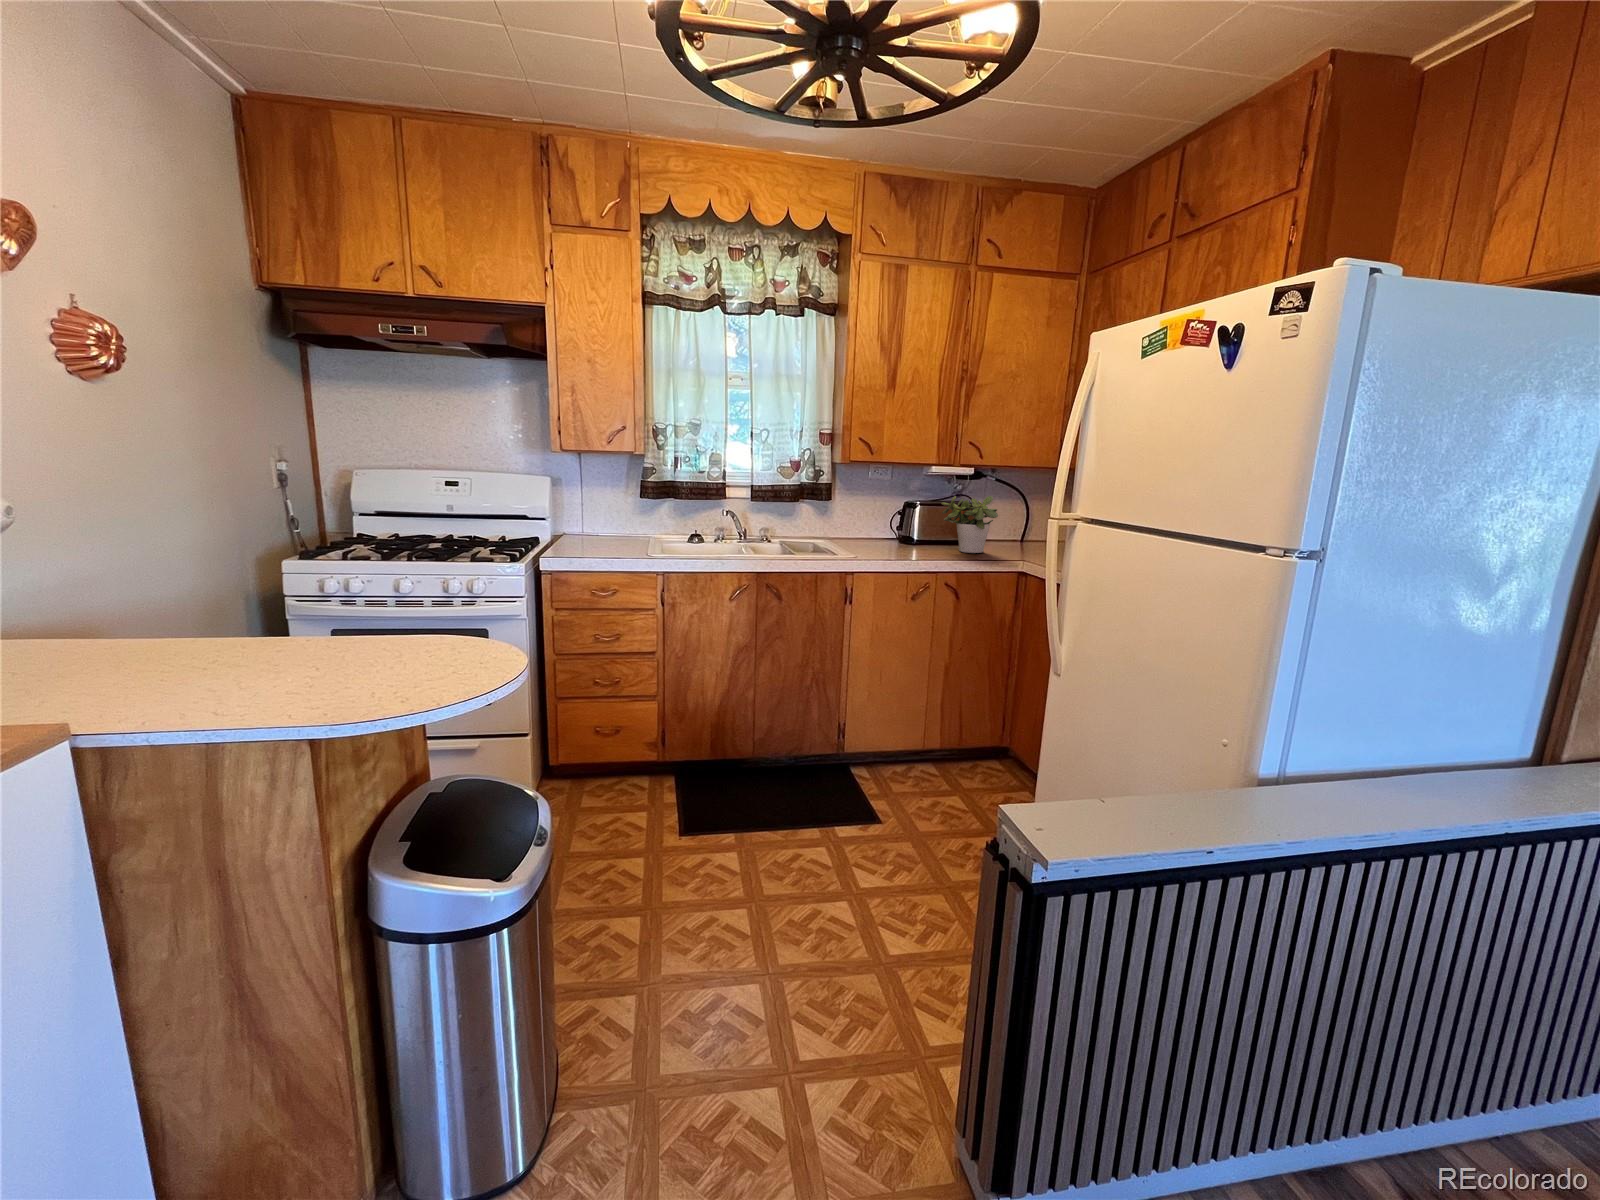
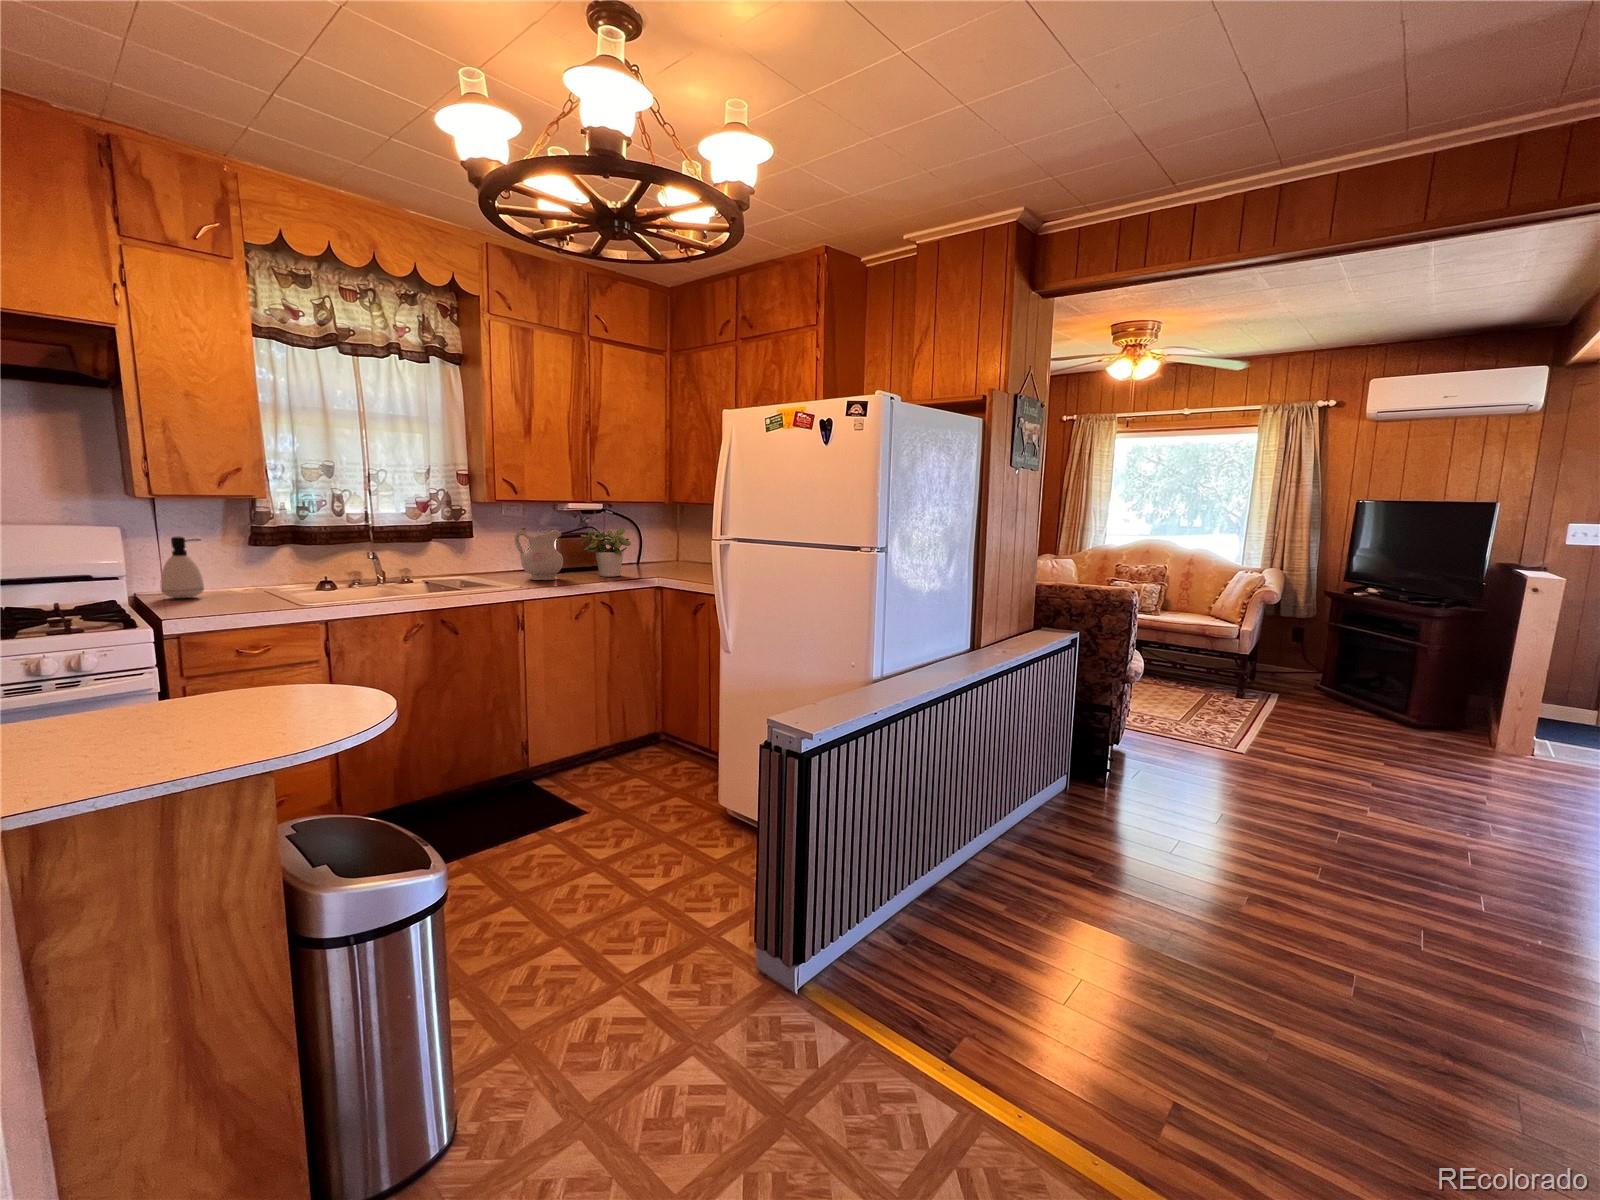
soap dispenser: none [573,487,602,539] -> present [160,537,204,598]
ceramic pitcher: none [869,491,916,551] -> present [514,528,563,580]

